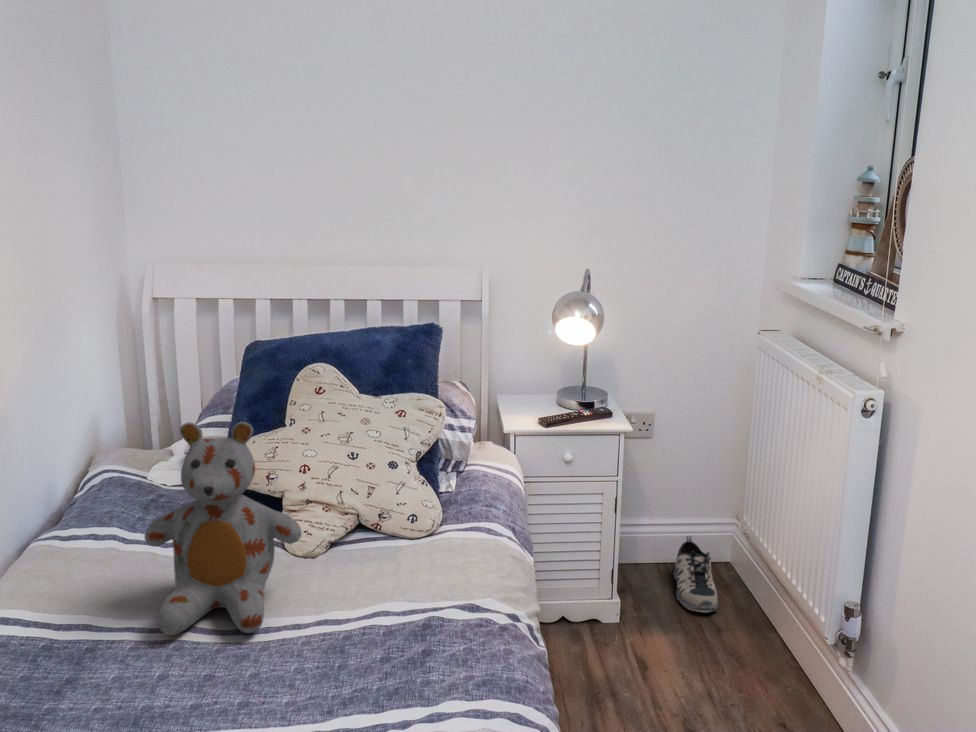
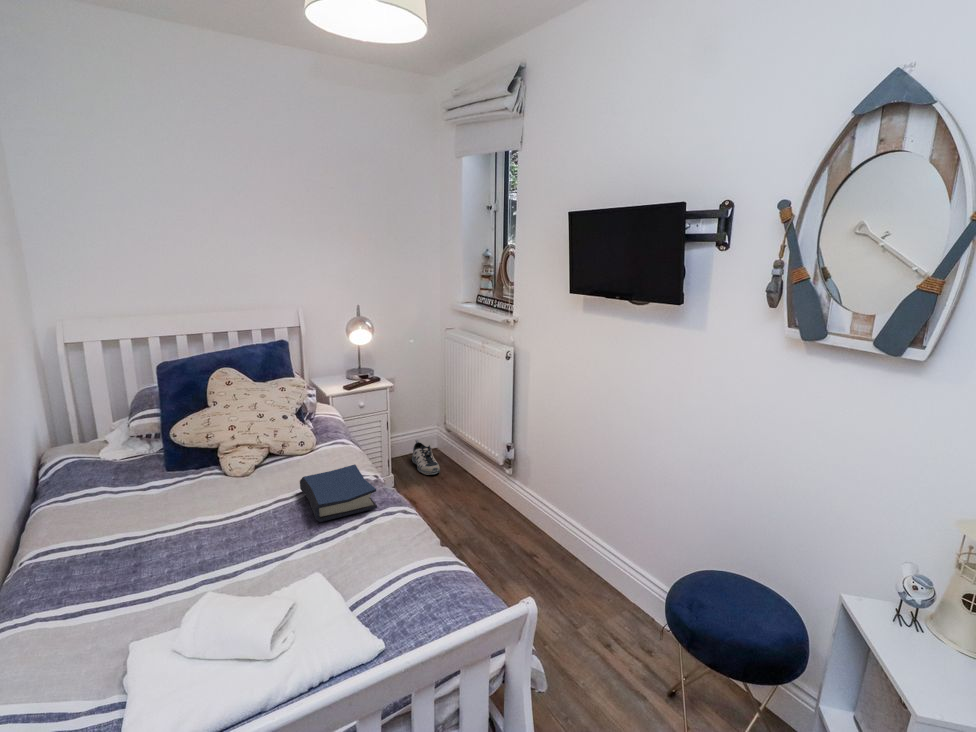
stuffed bear: present [145,422,302,635] -> none [152,397,254,528]
hardback book: none [349,584,468,686] -> present [300,464,377,522]

